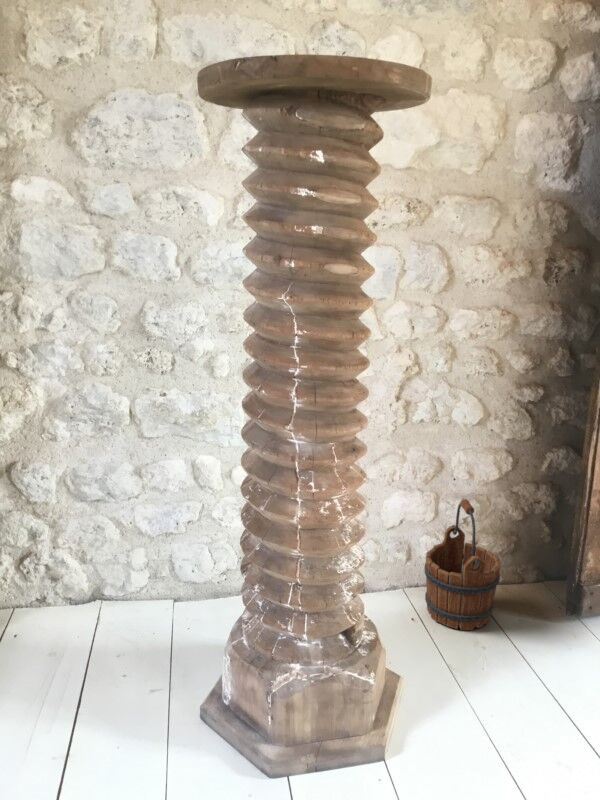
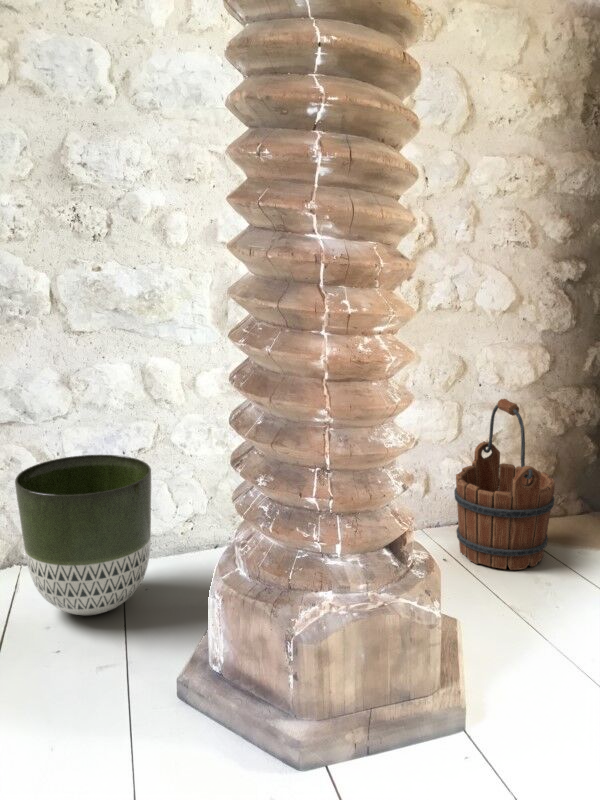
planter: none [99,527,194,645] -> present [15,455,151,615]

